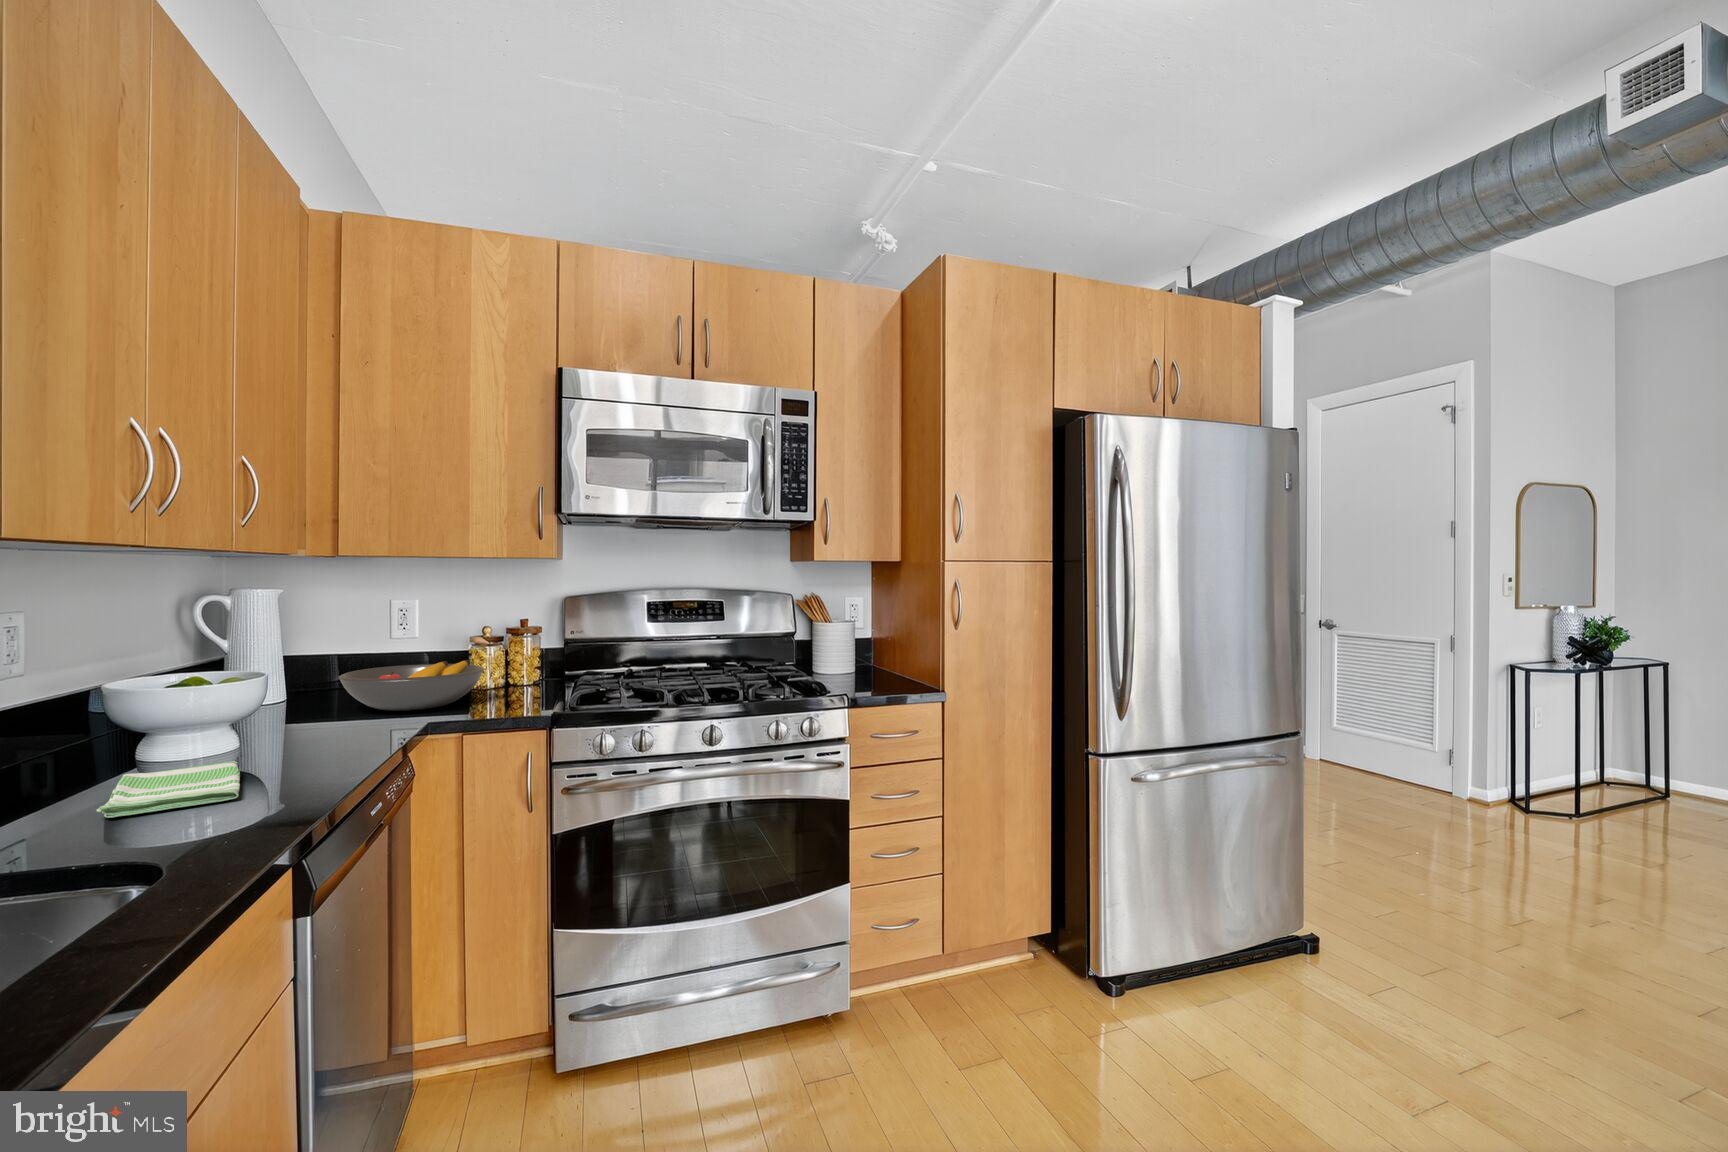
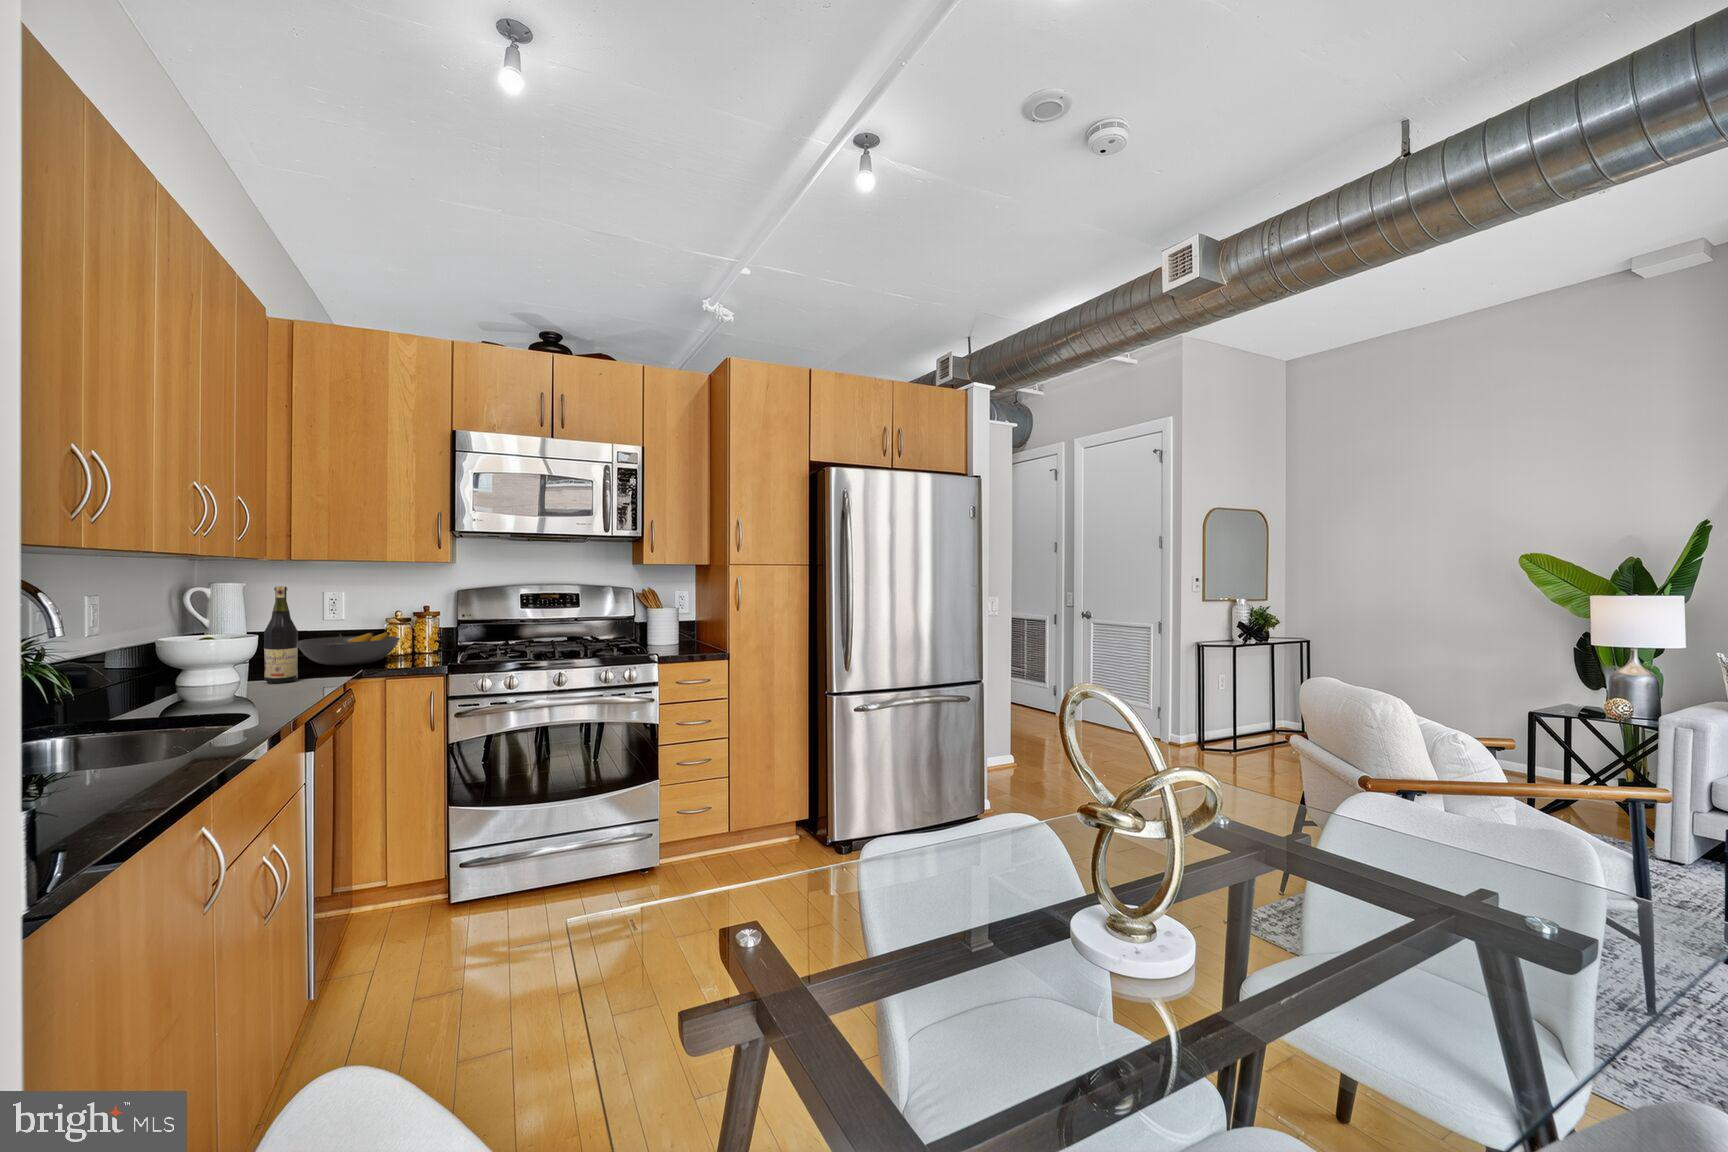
wine bottle: none [279,597,332,750] -> present [264,587,298,683]
dish towel: present [96,761,240,818] -> none [173,685,253,708]

